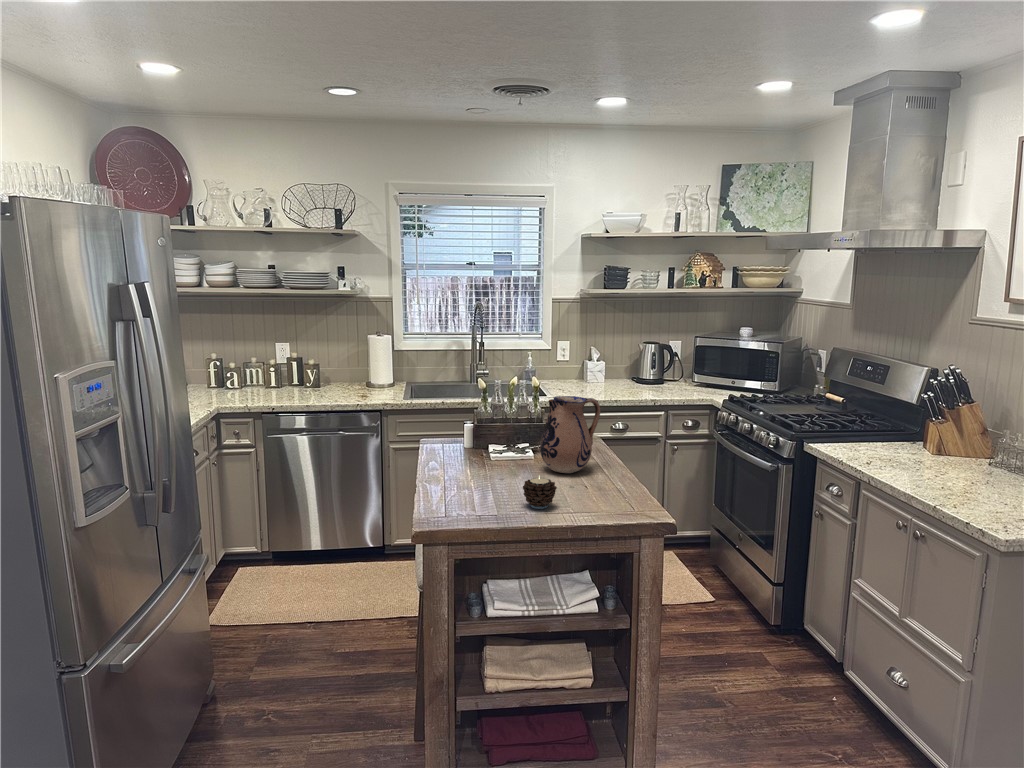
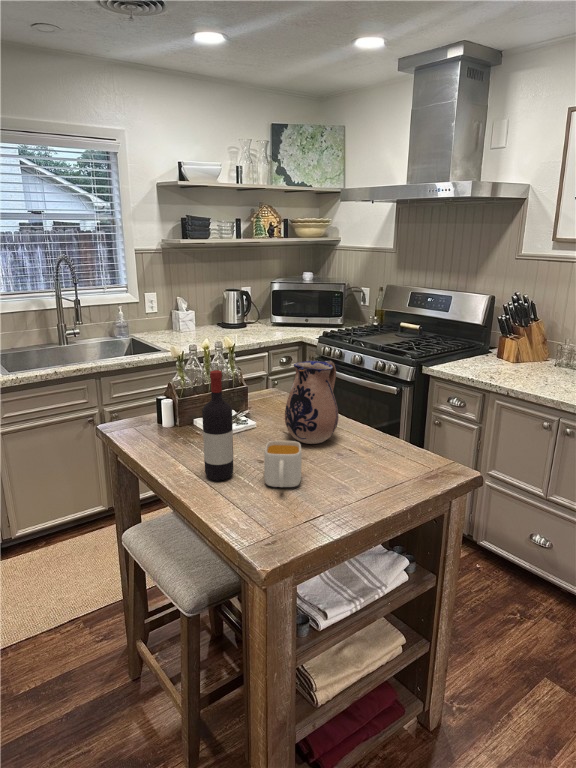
wine bottle: none [443,386,468,478] -> present [202,370,233,481]
mug: none [476,452,515,491] -> present [264,441,302,487]
candle: present [523,476,557,509] -> none [340,463,378,500]

